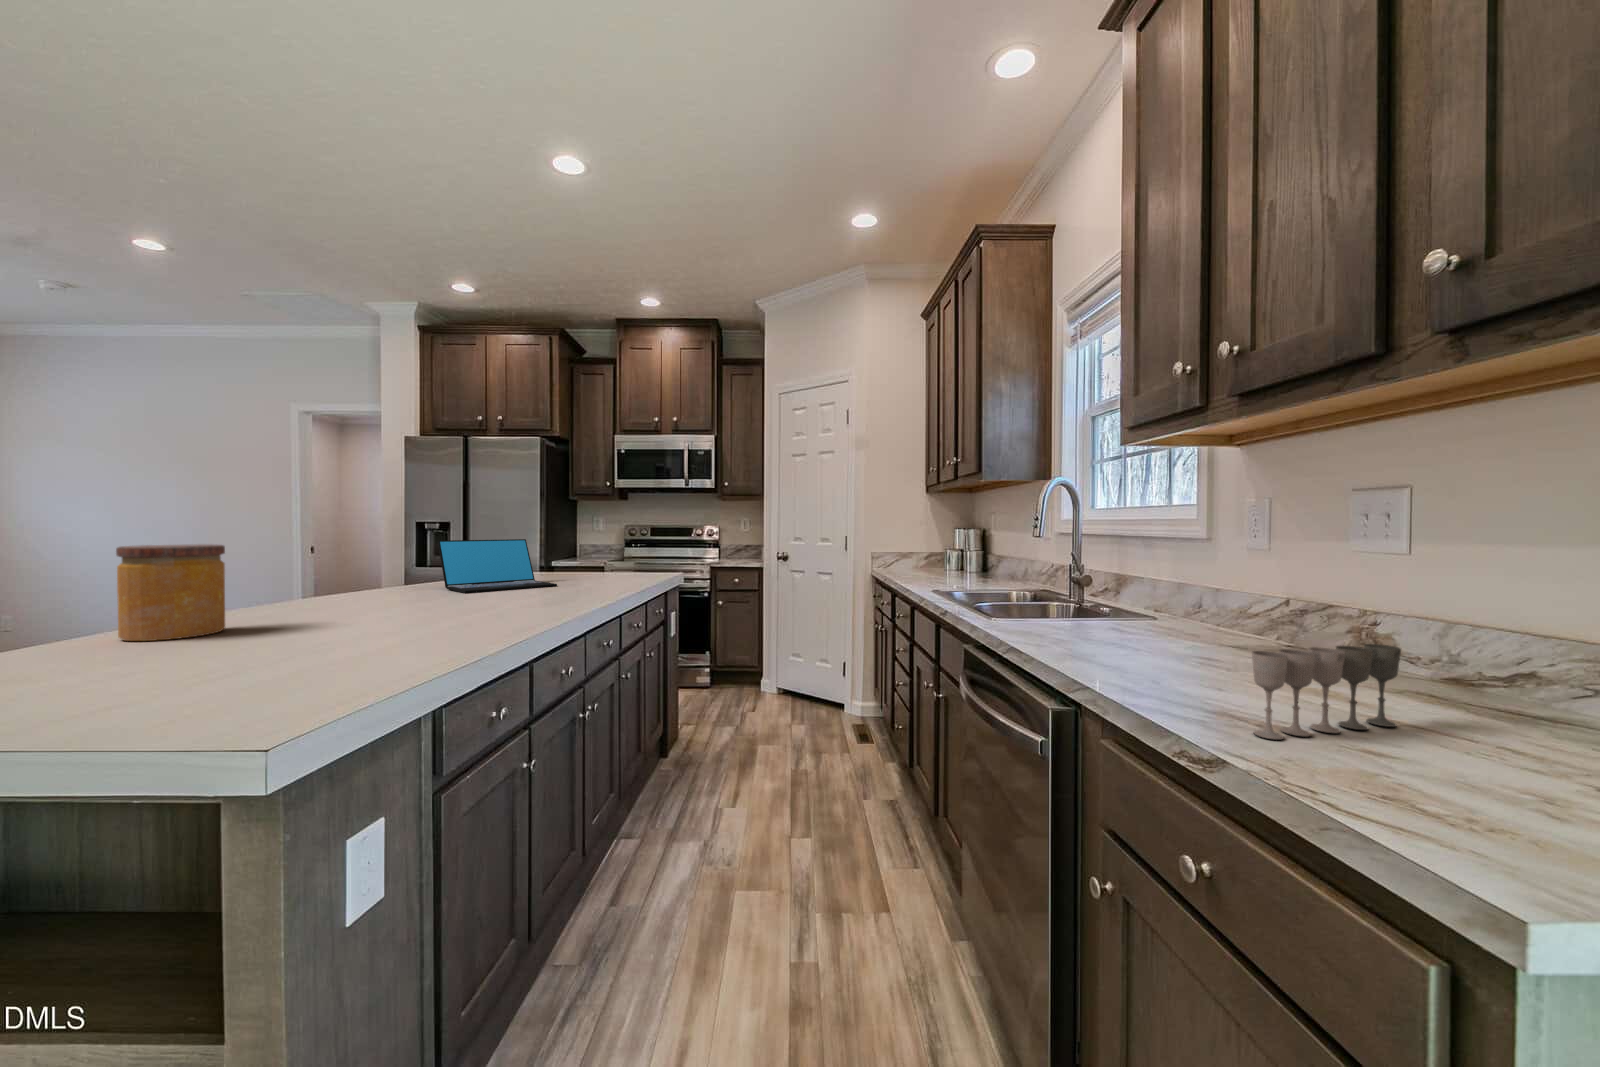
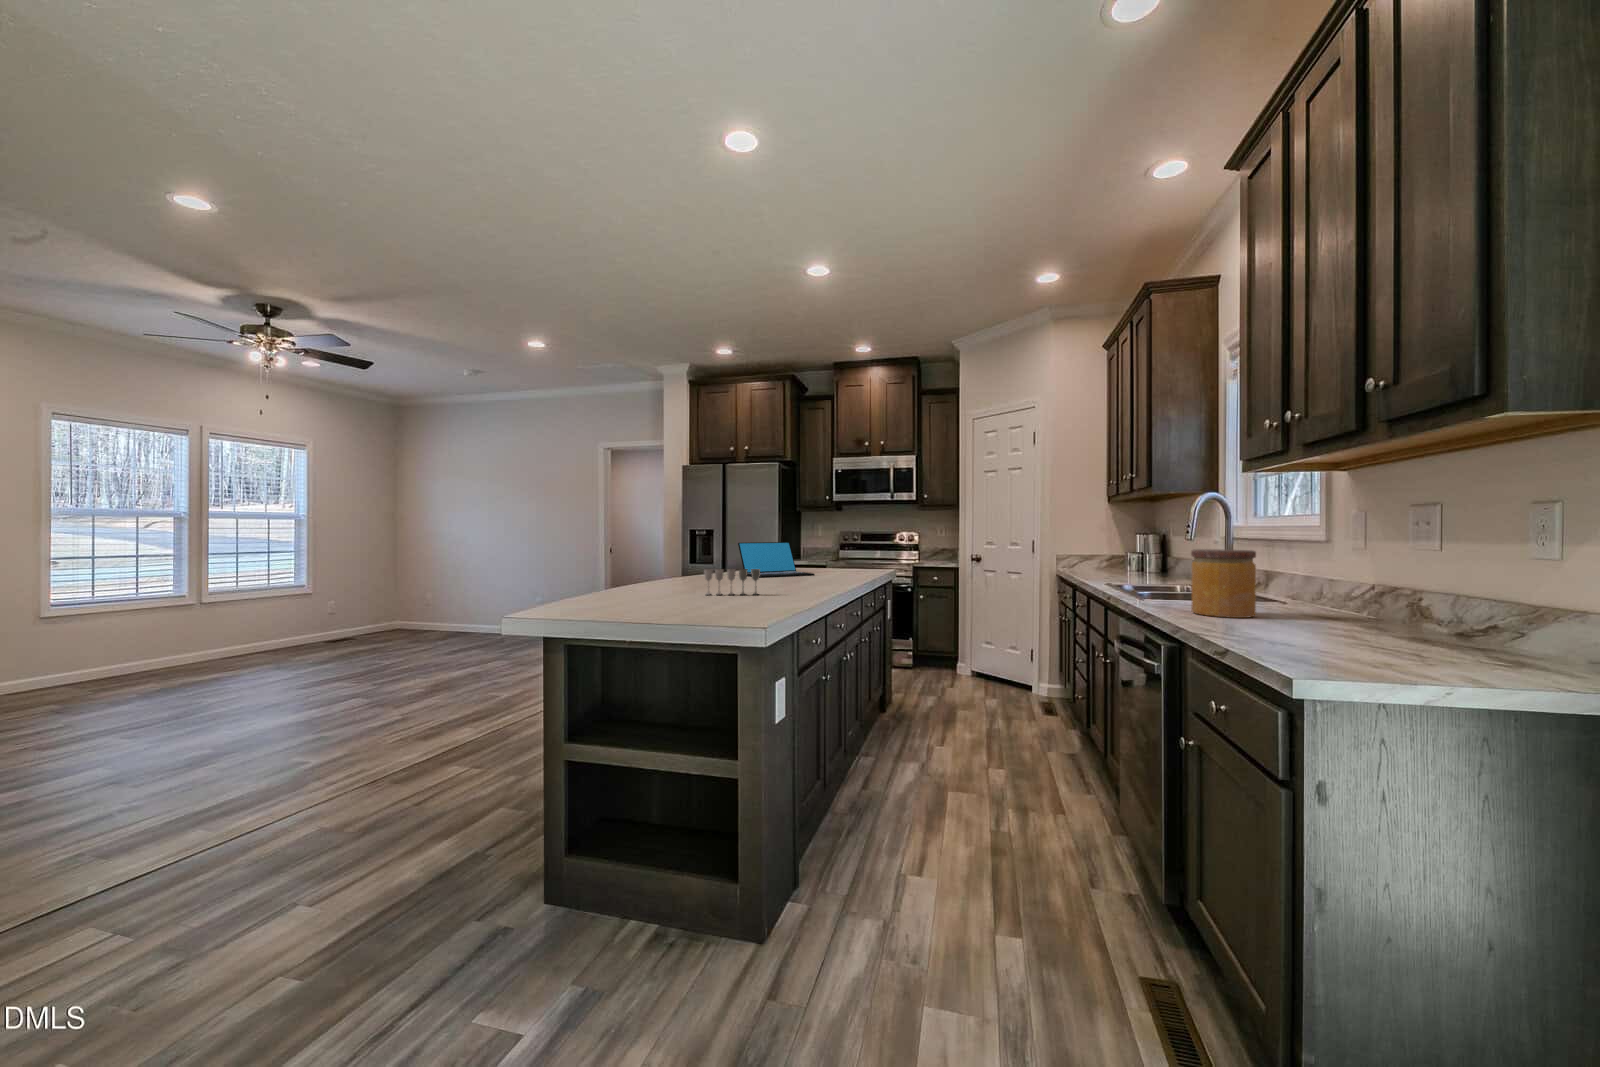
jar: present [116,544,225,641] -> present [1191,549,1256,618]
wine glass: present [1252,644,1401,740] -> present [704,569,760,595]

